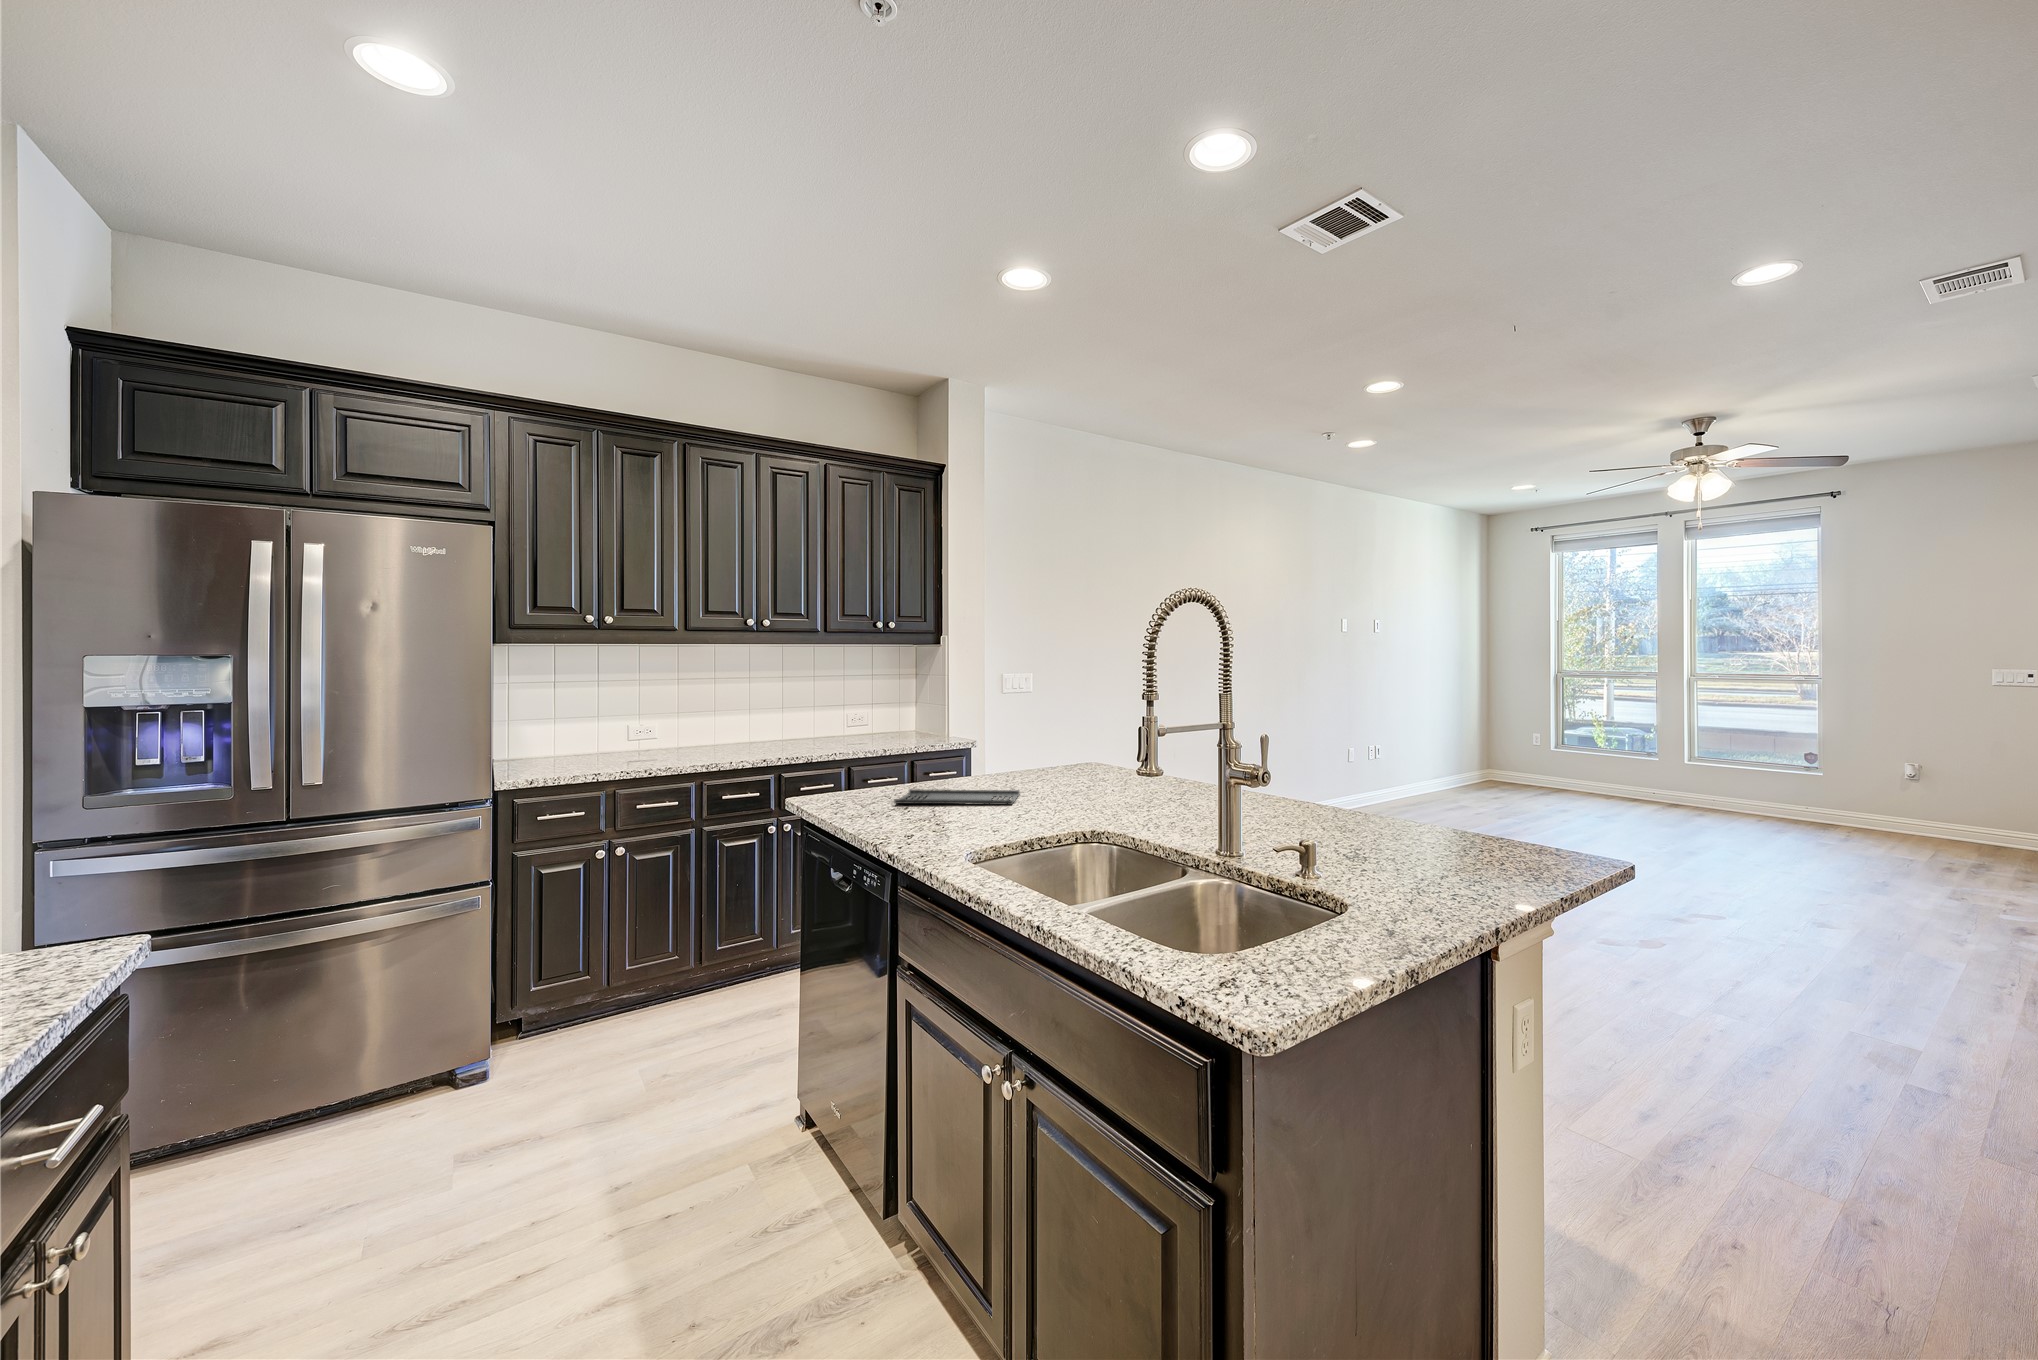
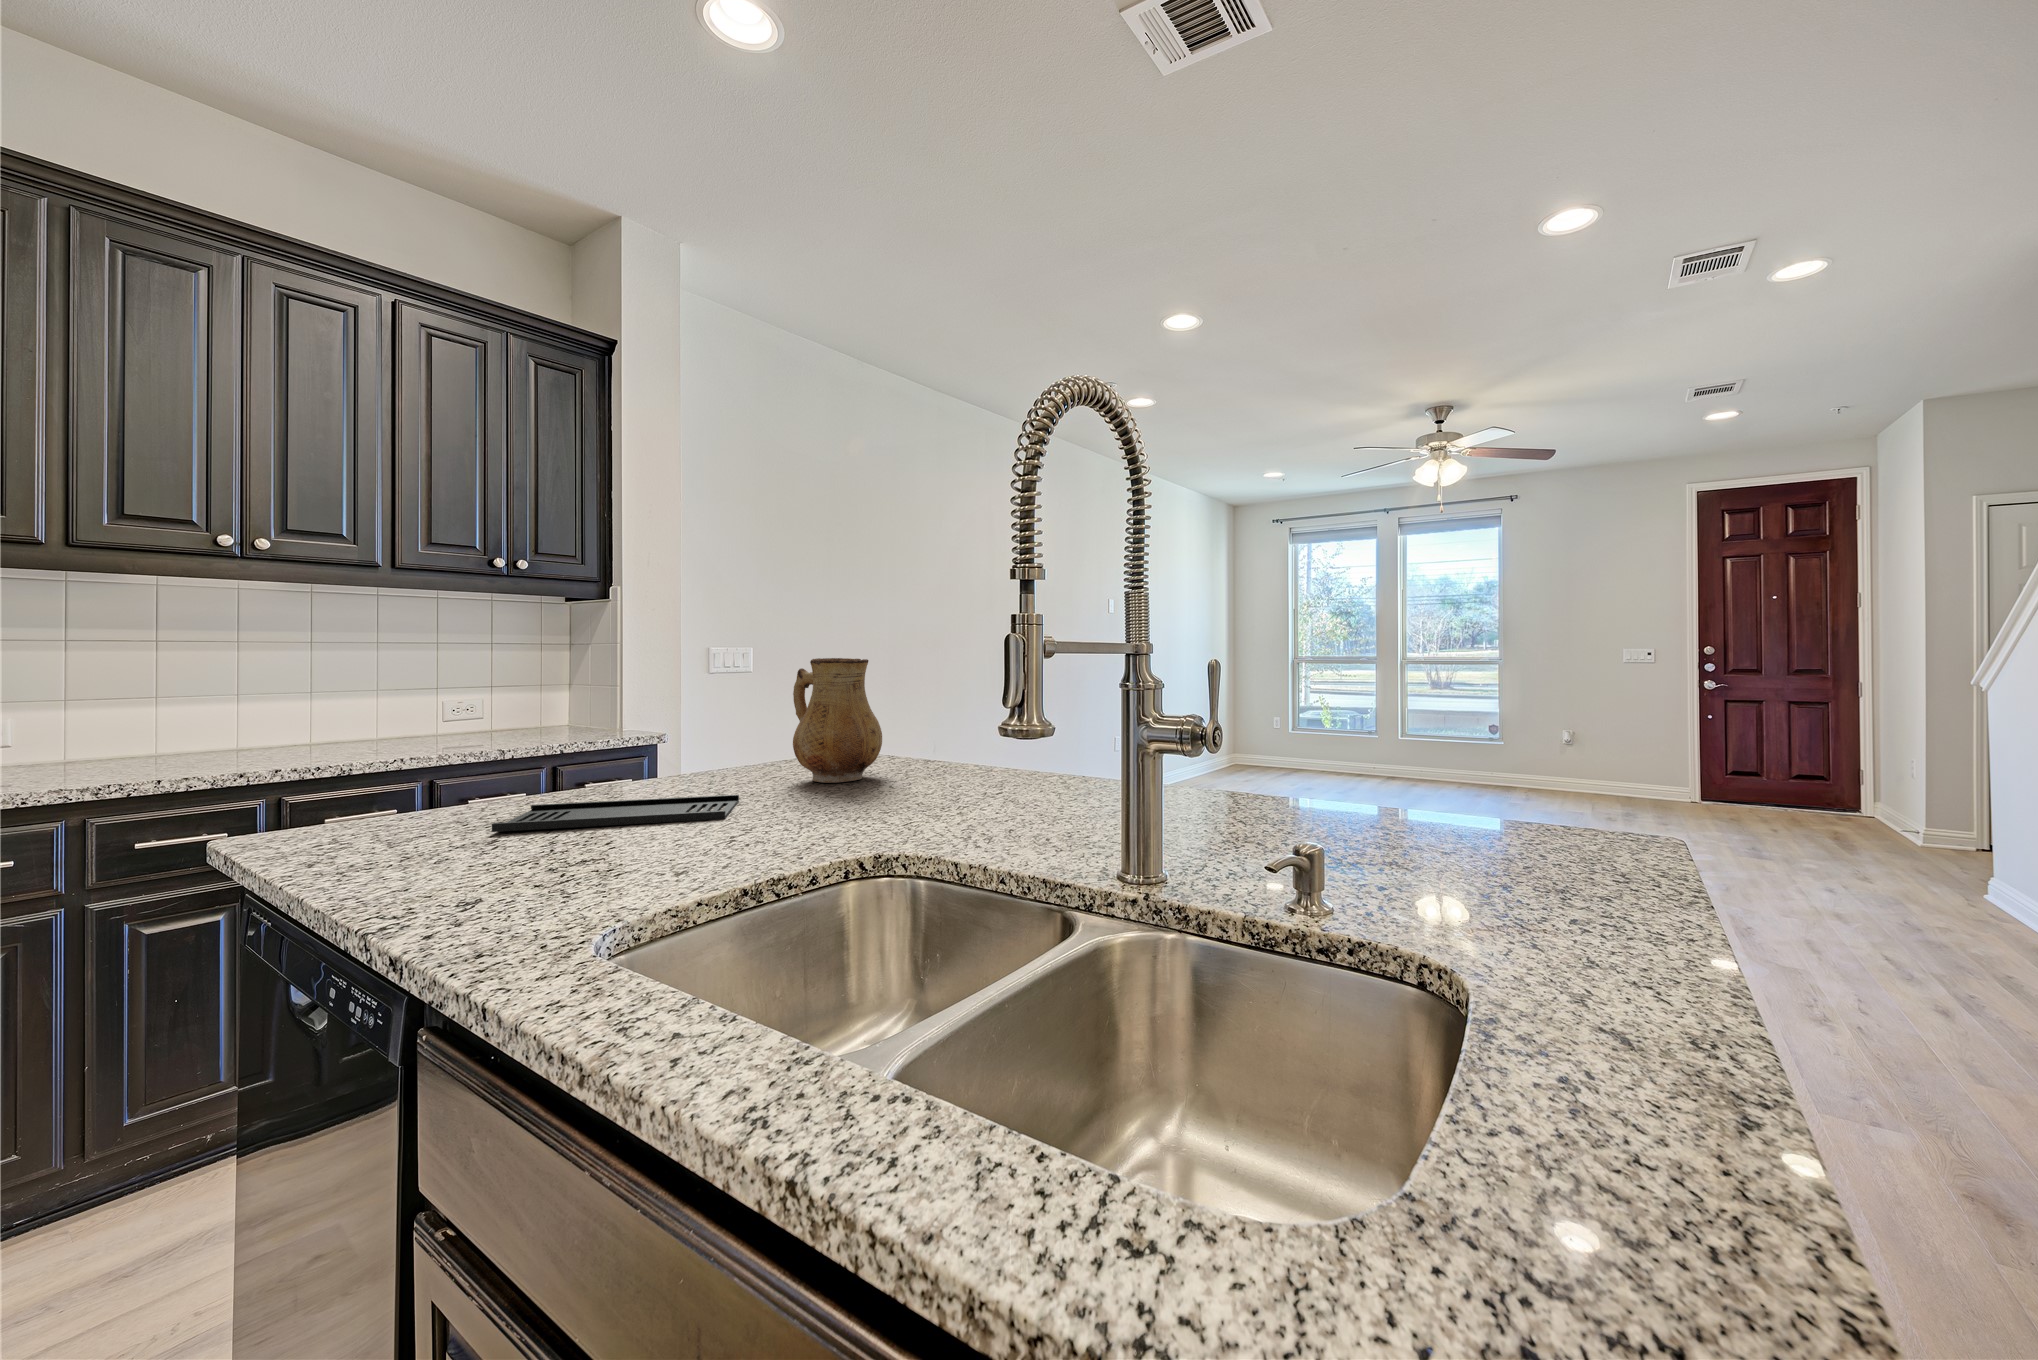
ceramic pitcher: none [1052,701,1109,785] -> present [793,658,882,783]

